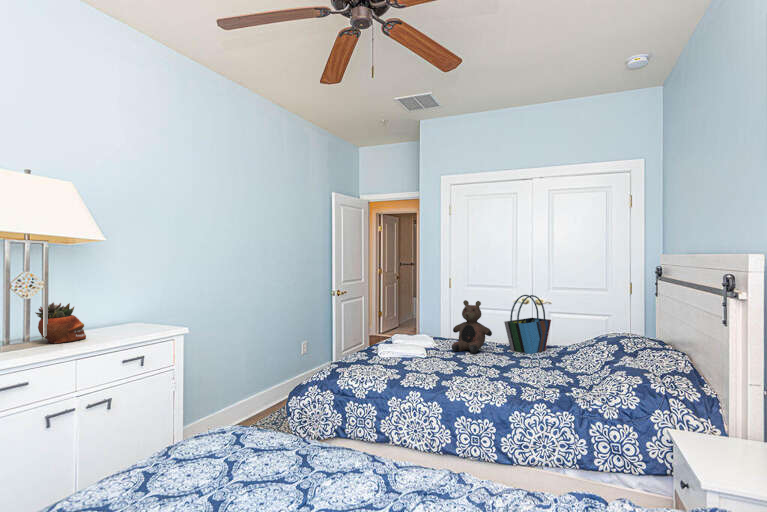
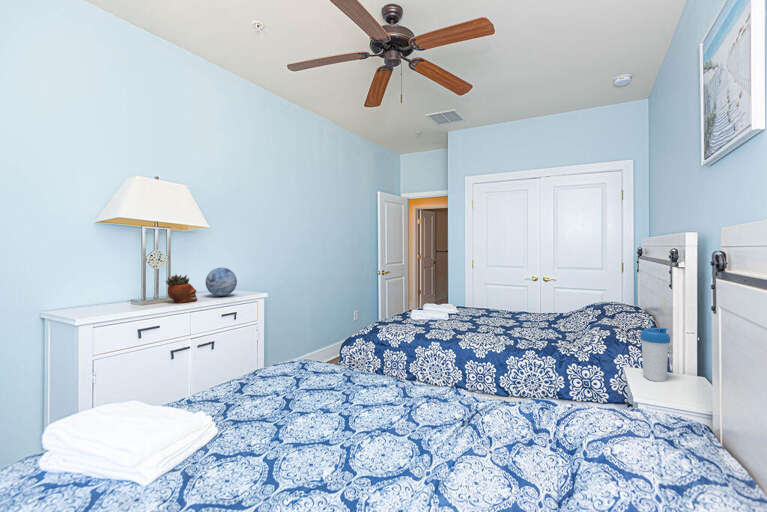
decorative orb: none [103,292,149,331] -> present [206,268,237,296]
tote bag: present [504,295,551,354] -> none [512,271,553,320]
teddy bear: present [452,300,492,354] -> none [468,276,502,319]
water bottle: none [692,377,736,454] -> present [640,328,670,382]

